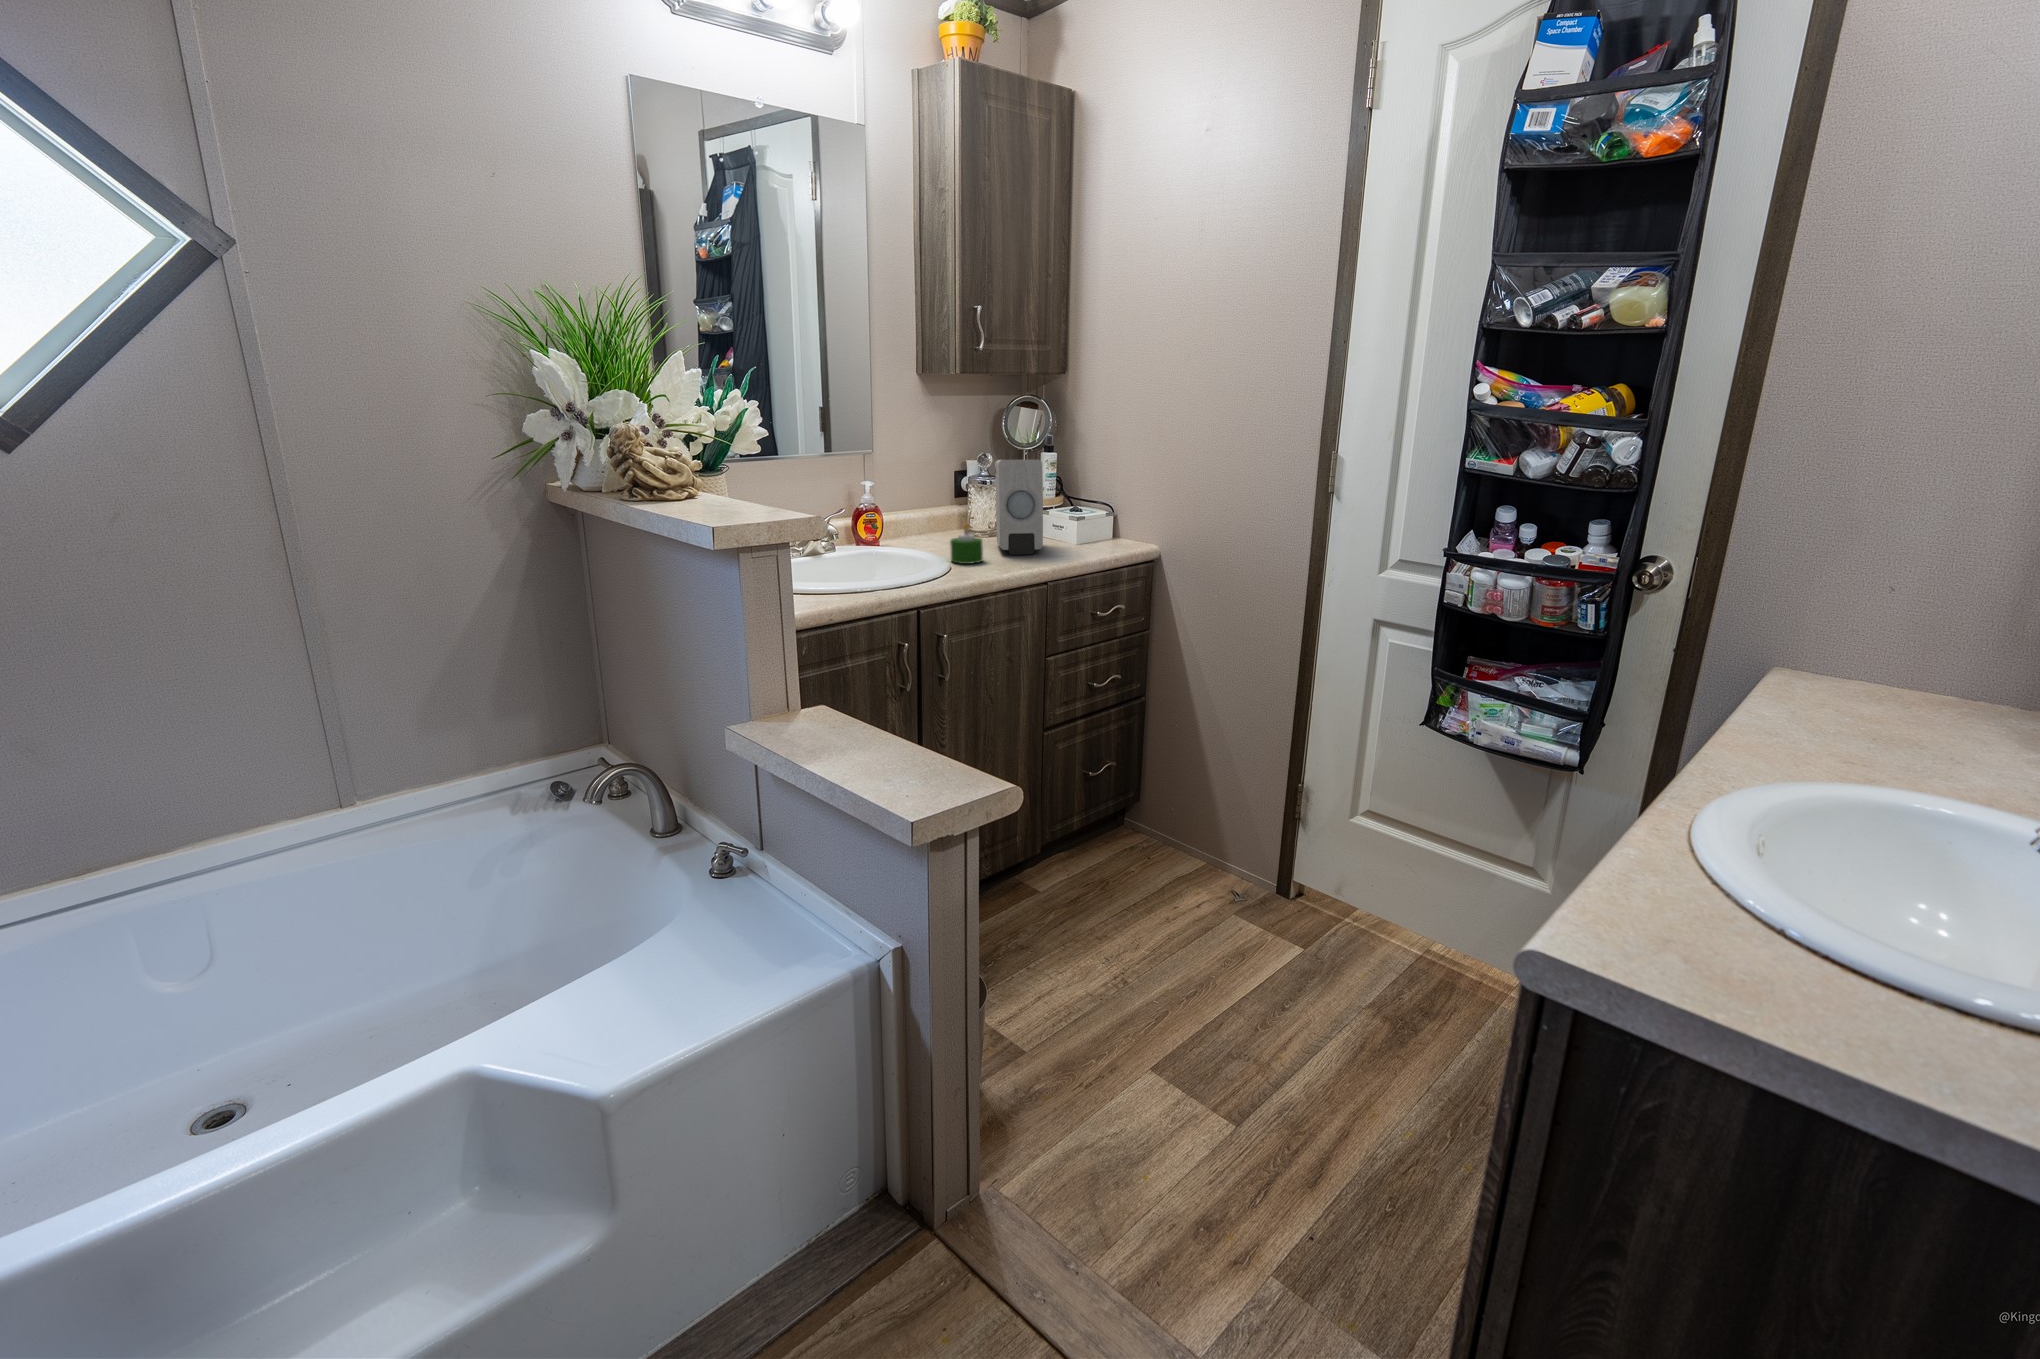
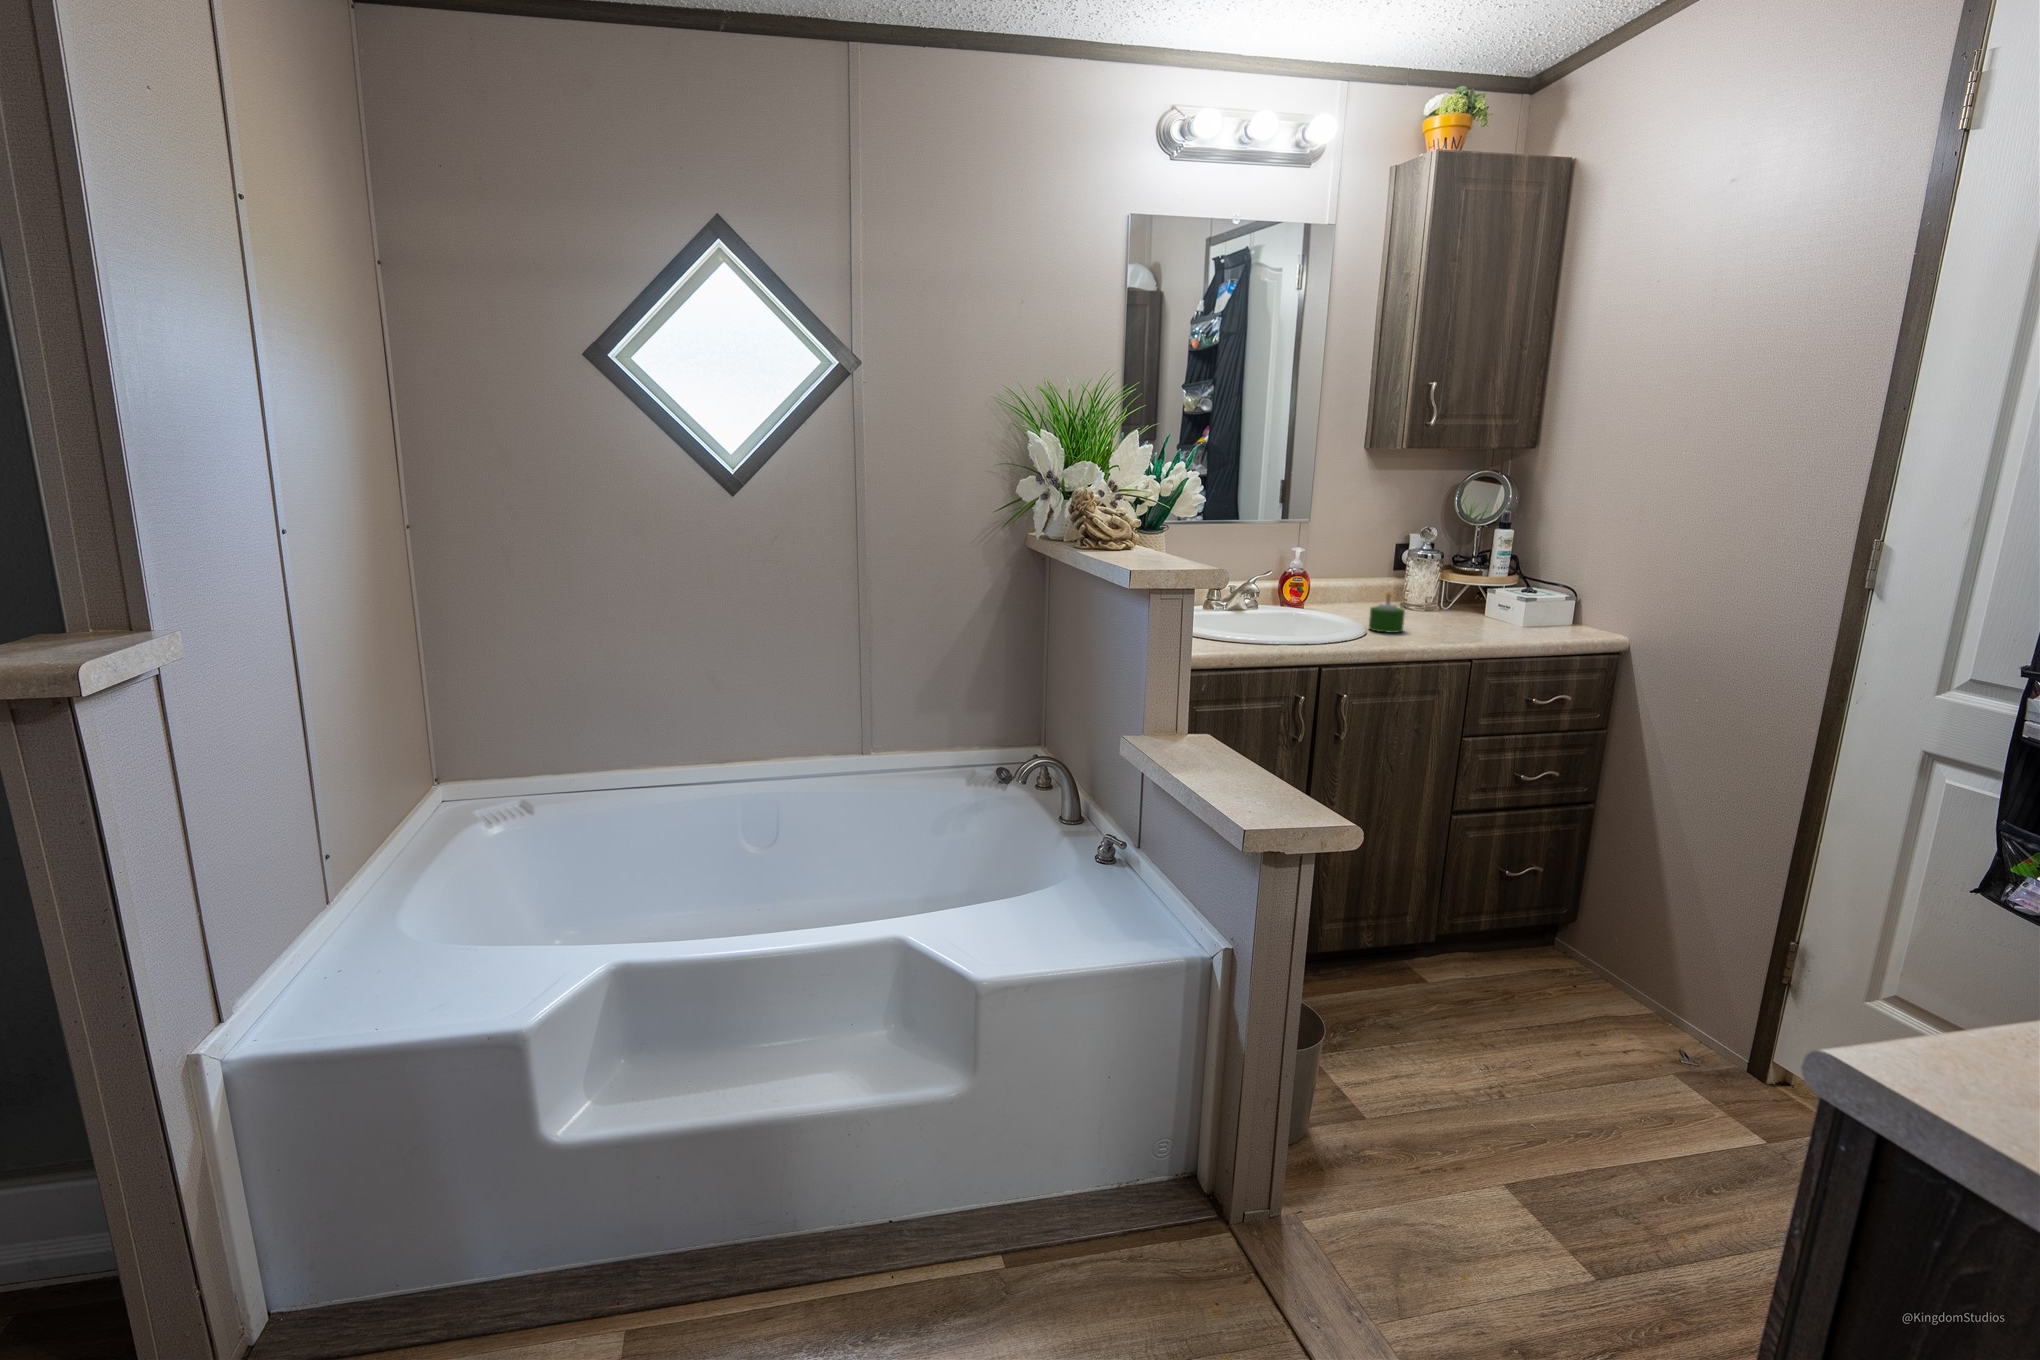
soap dispenser: present [995,460,1043,555] -> none [1426,532,1484,630]

